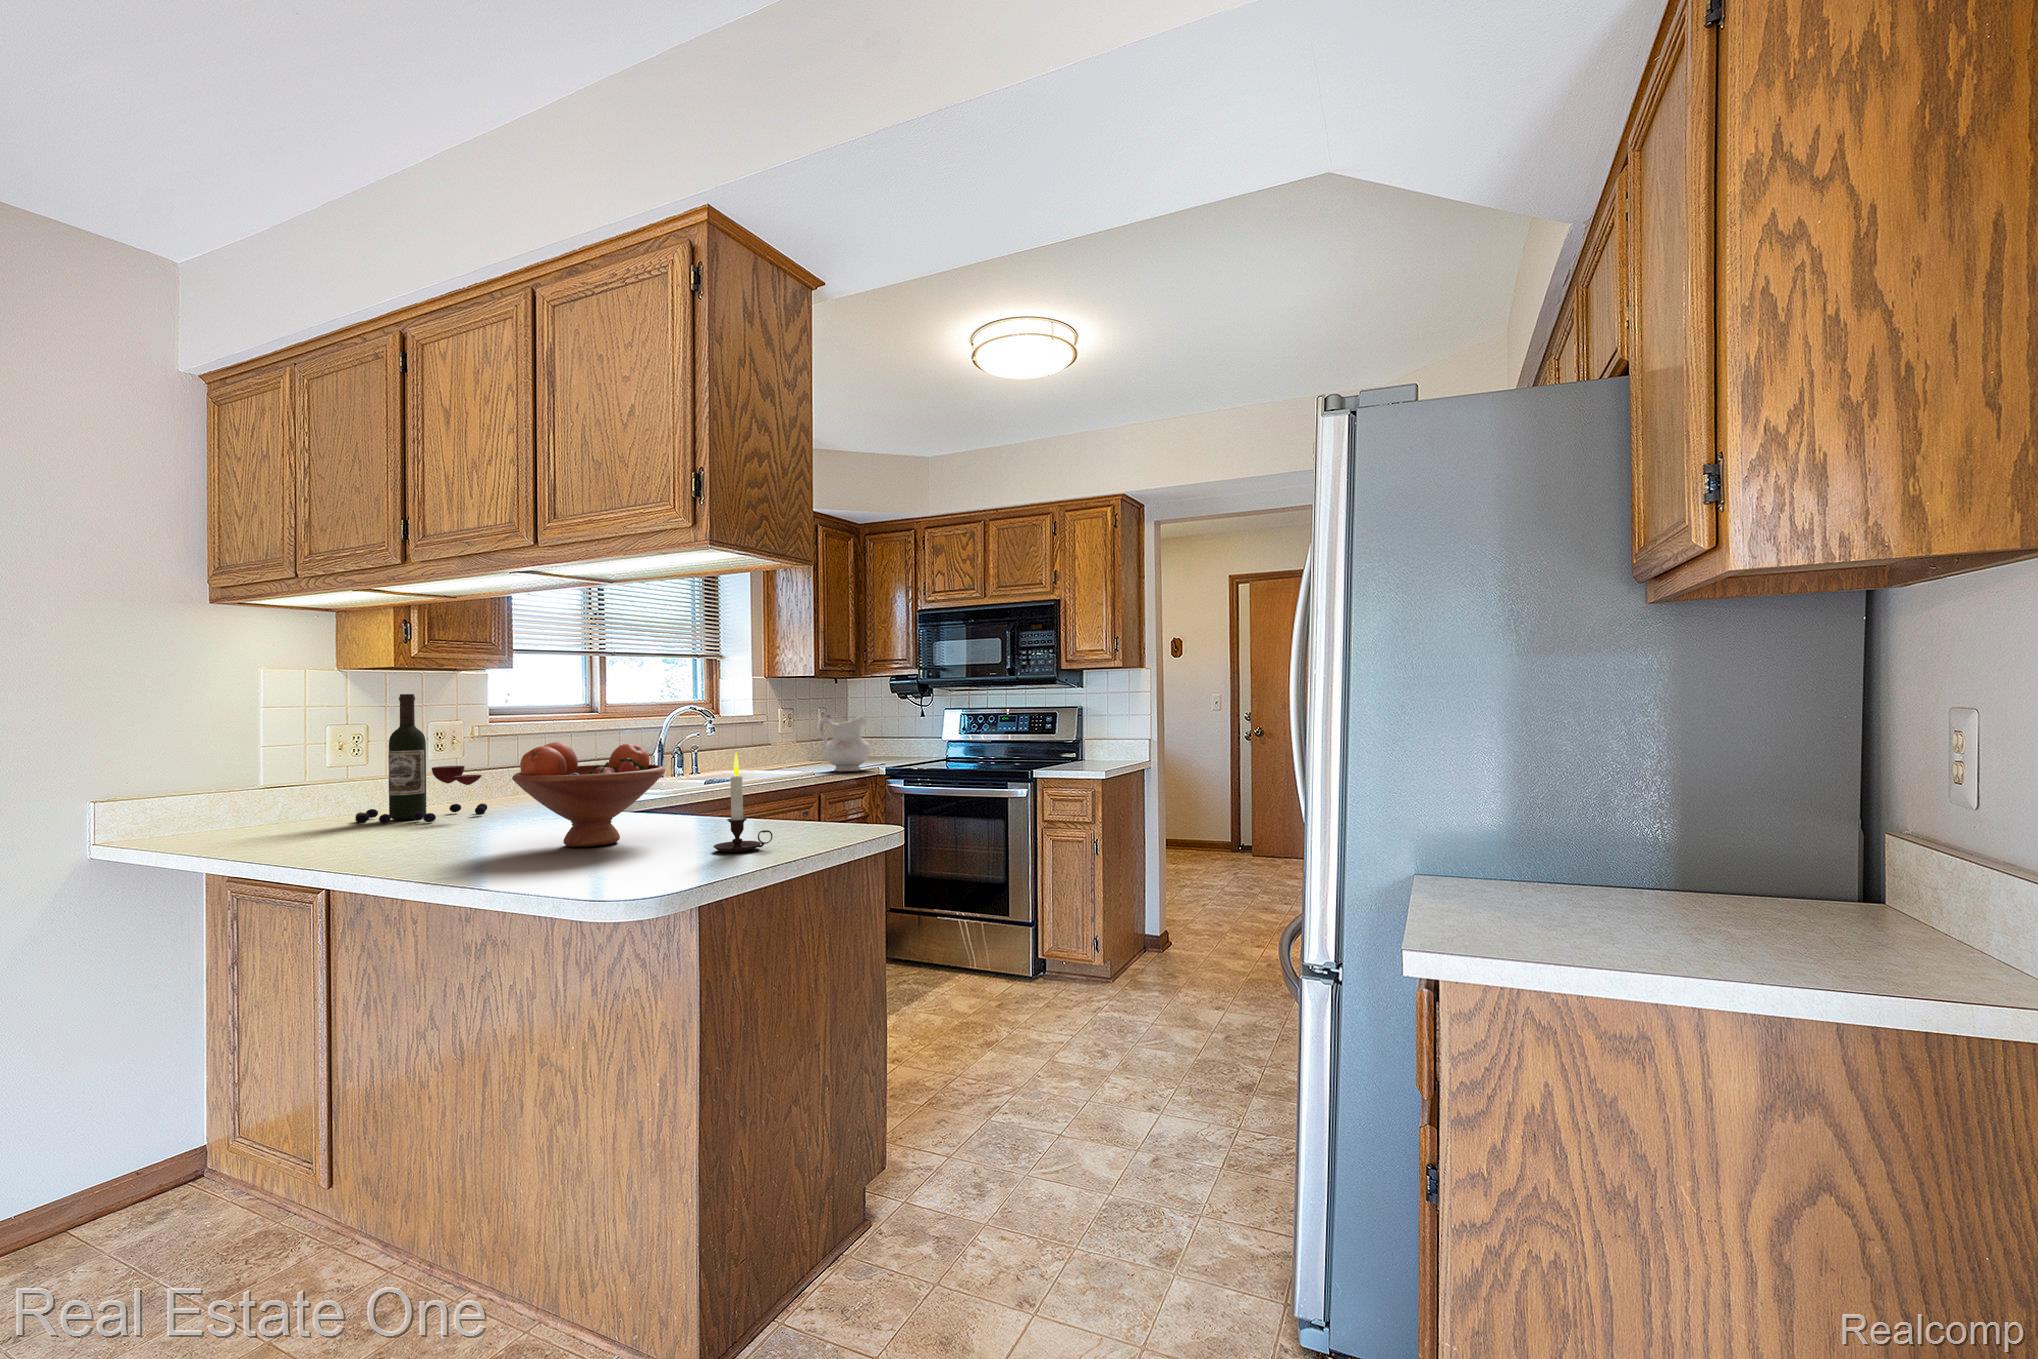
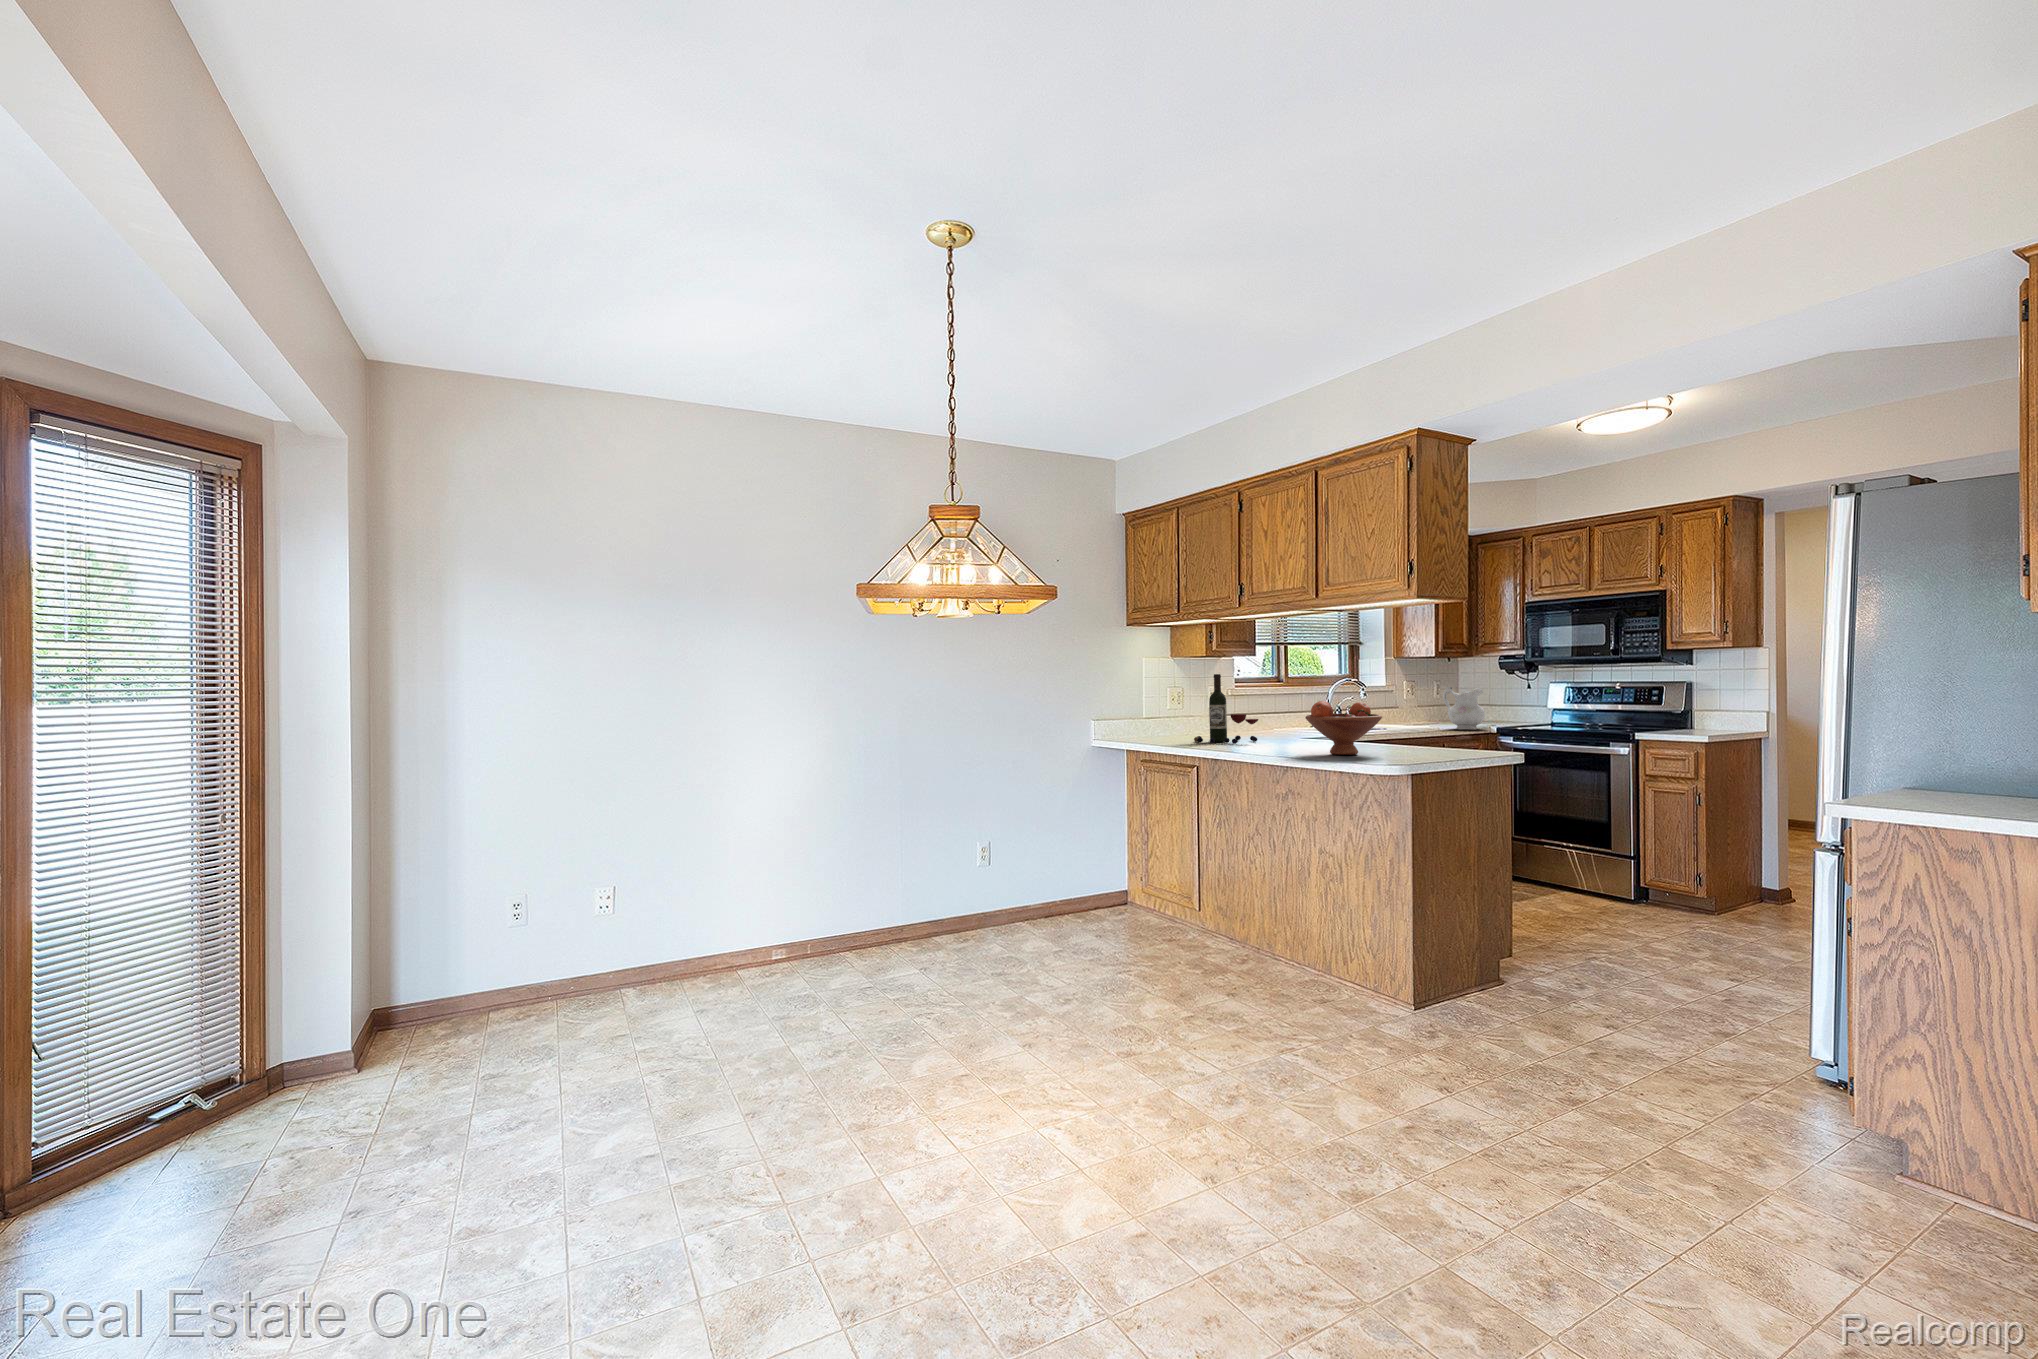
candle: present [714,752,773,852] -> none [1418,707,1451,760]

